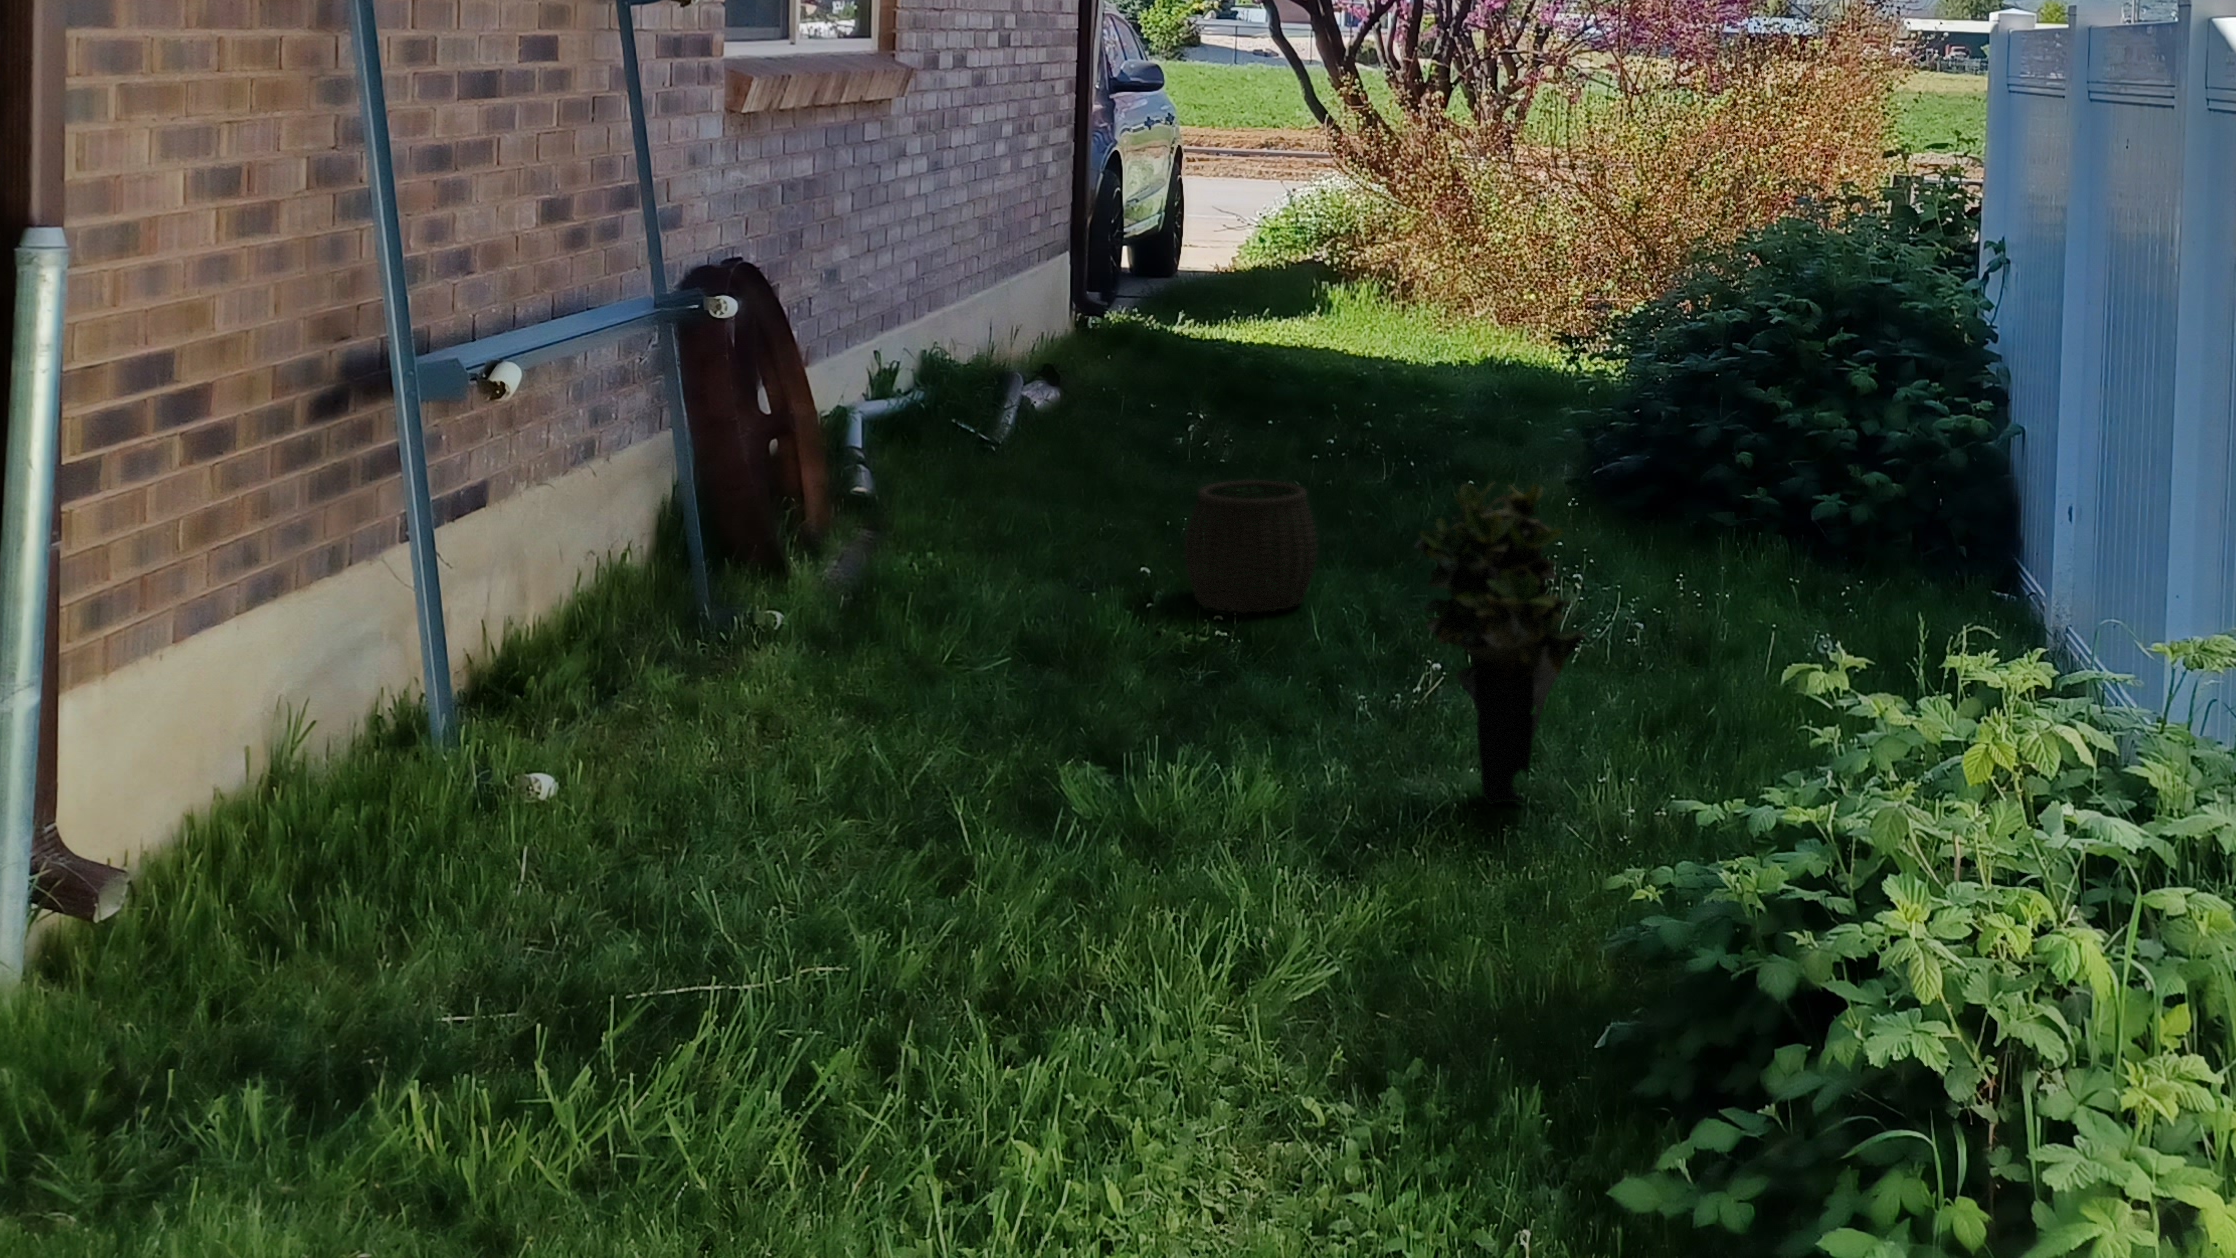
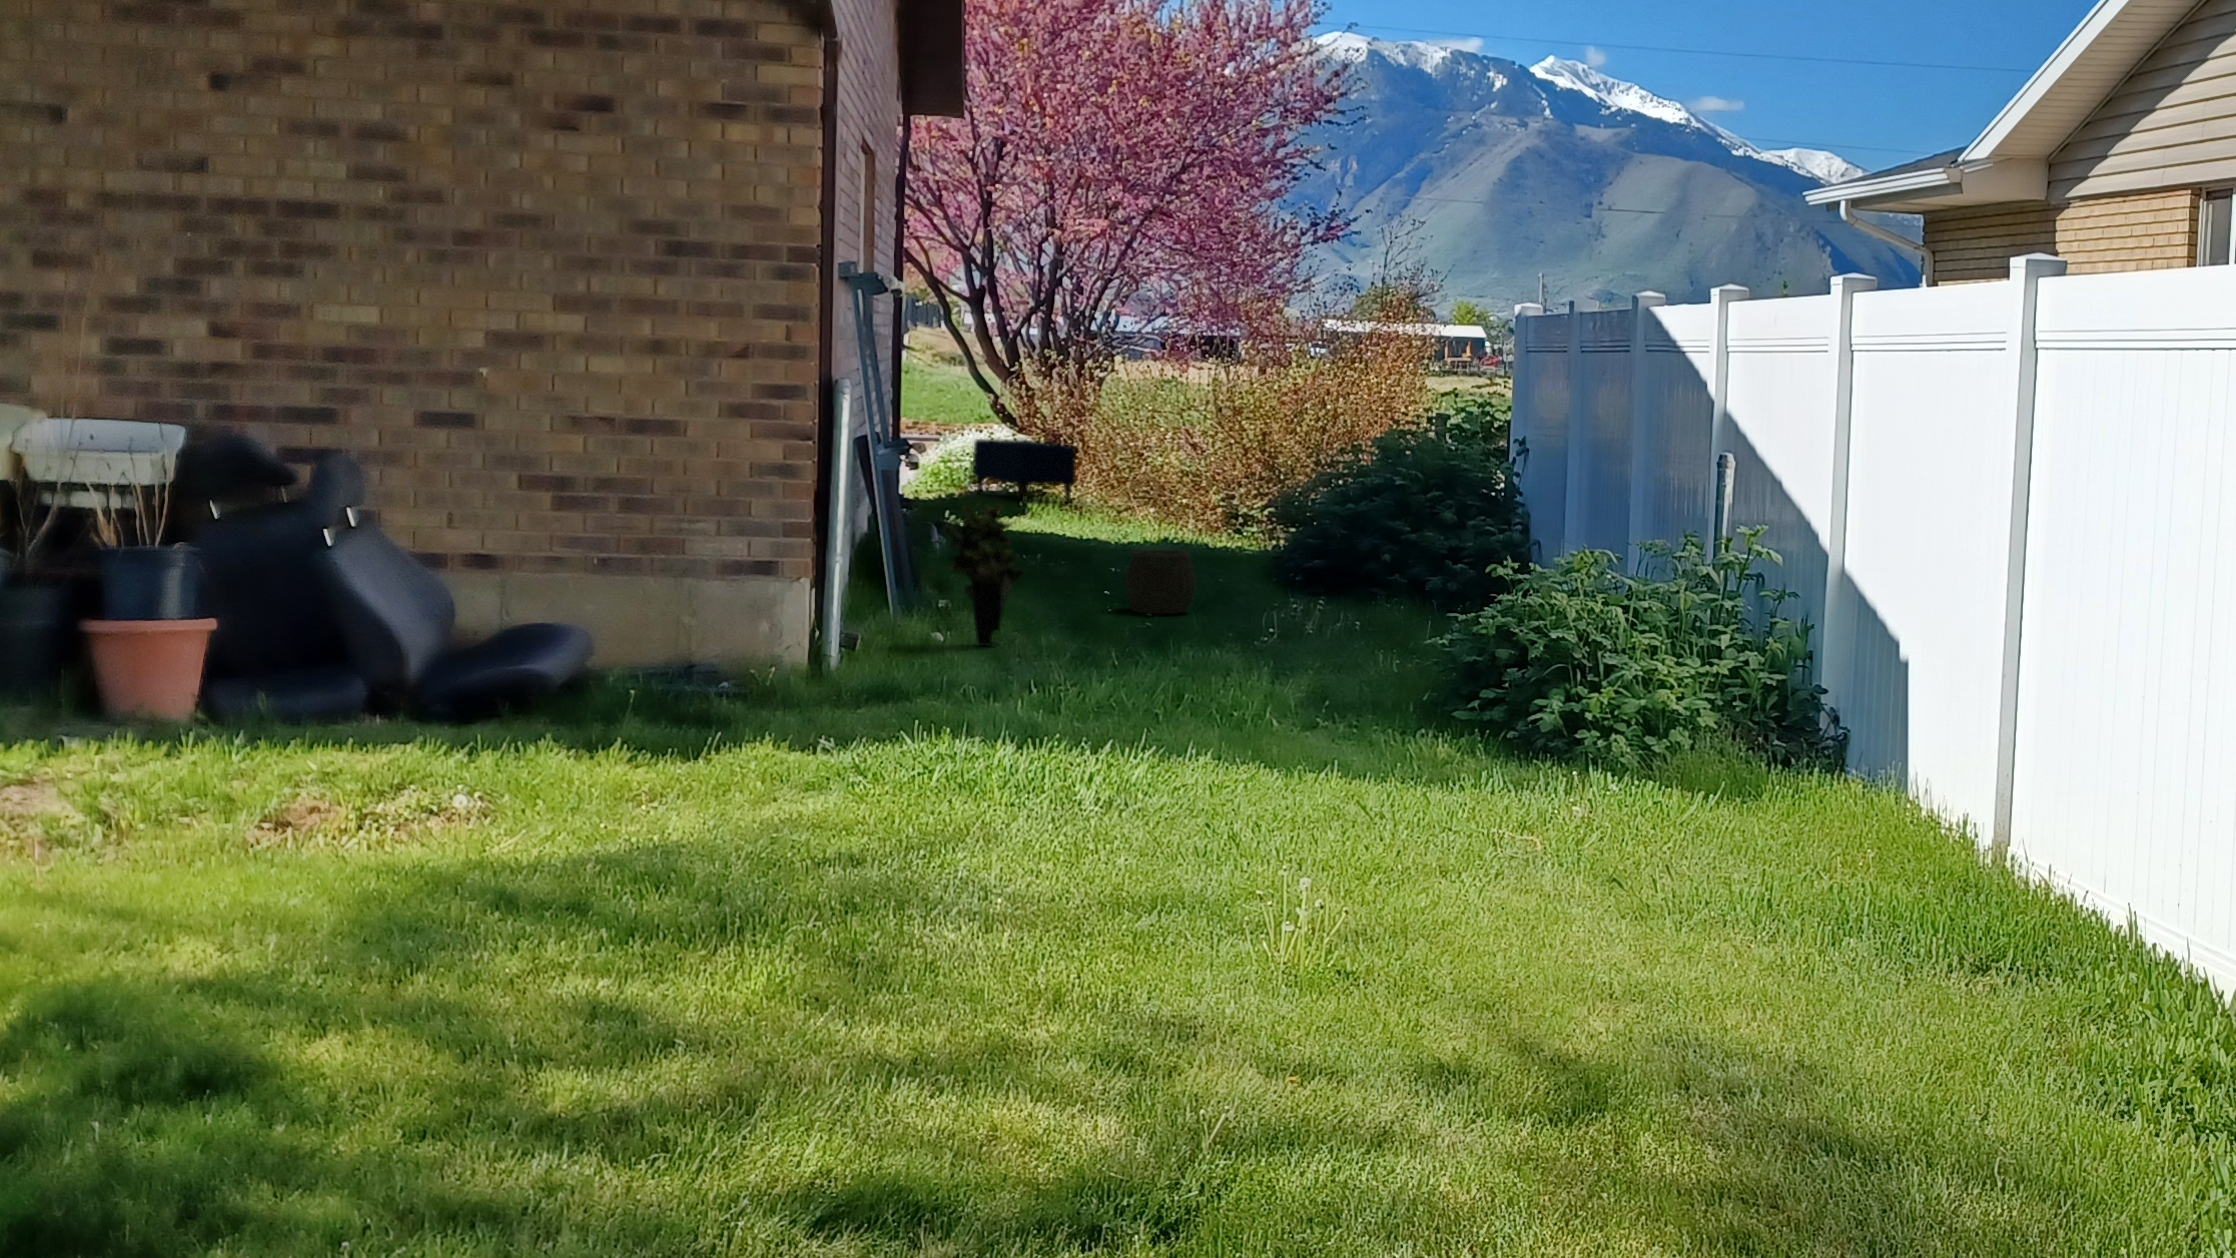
bench: none [1300,212,1423,303] -> present [973,439,1076,503]
potted plant: present [1415,483,1586,804] -> present [943,504,1024,646]

